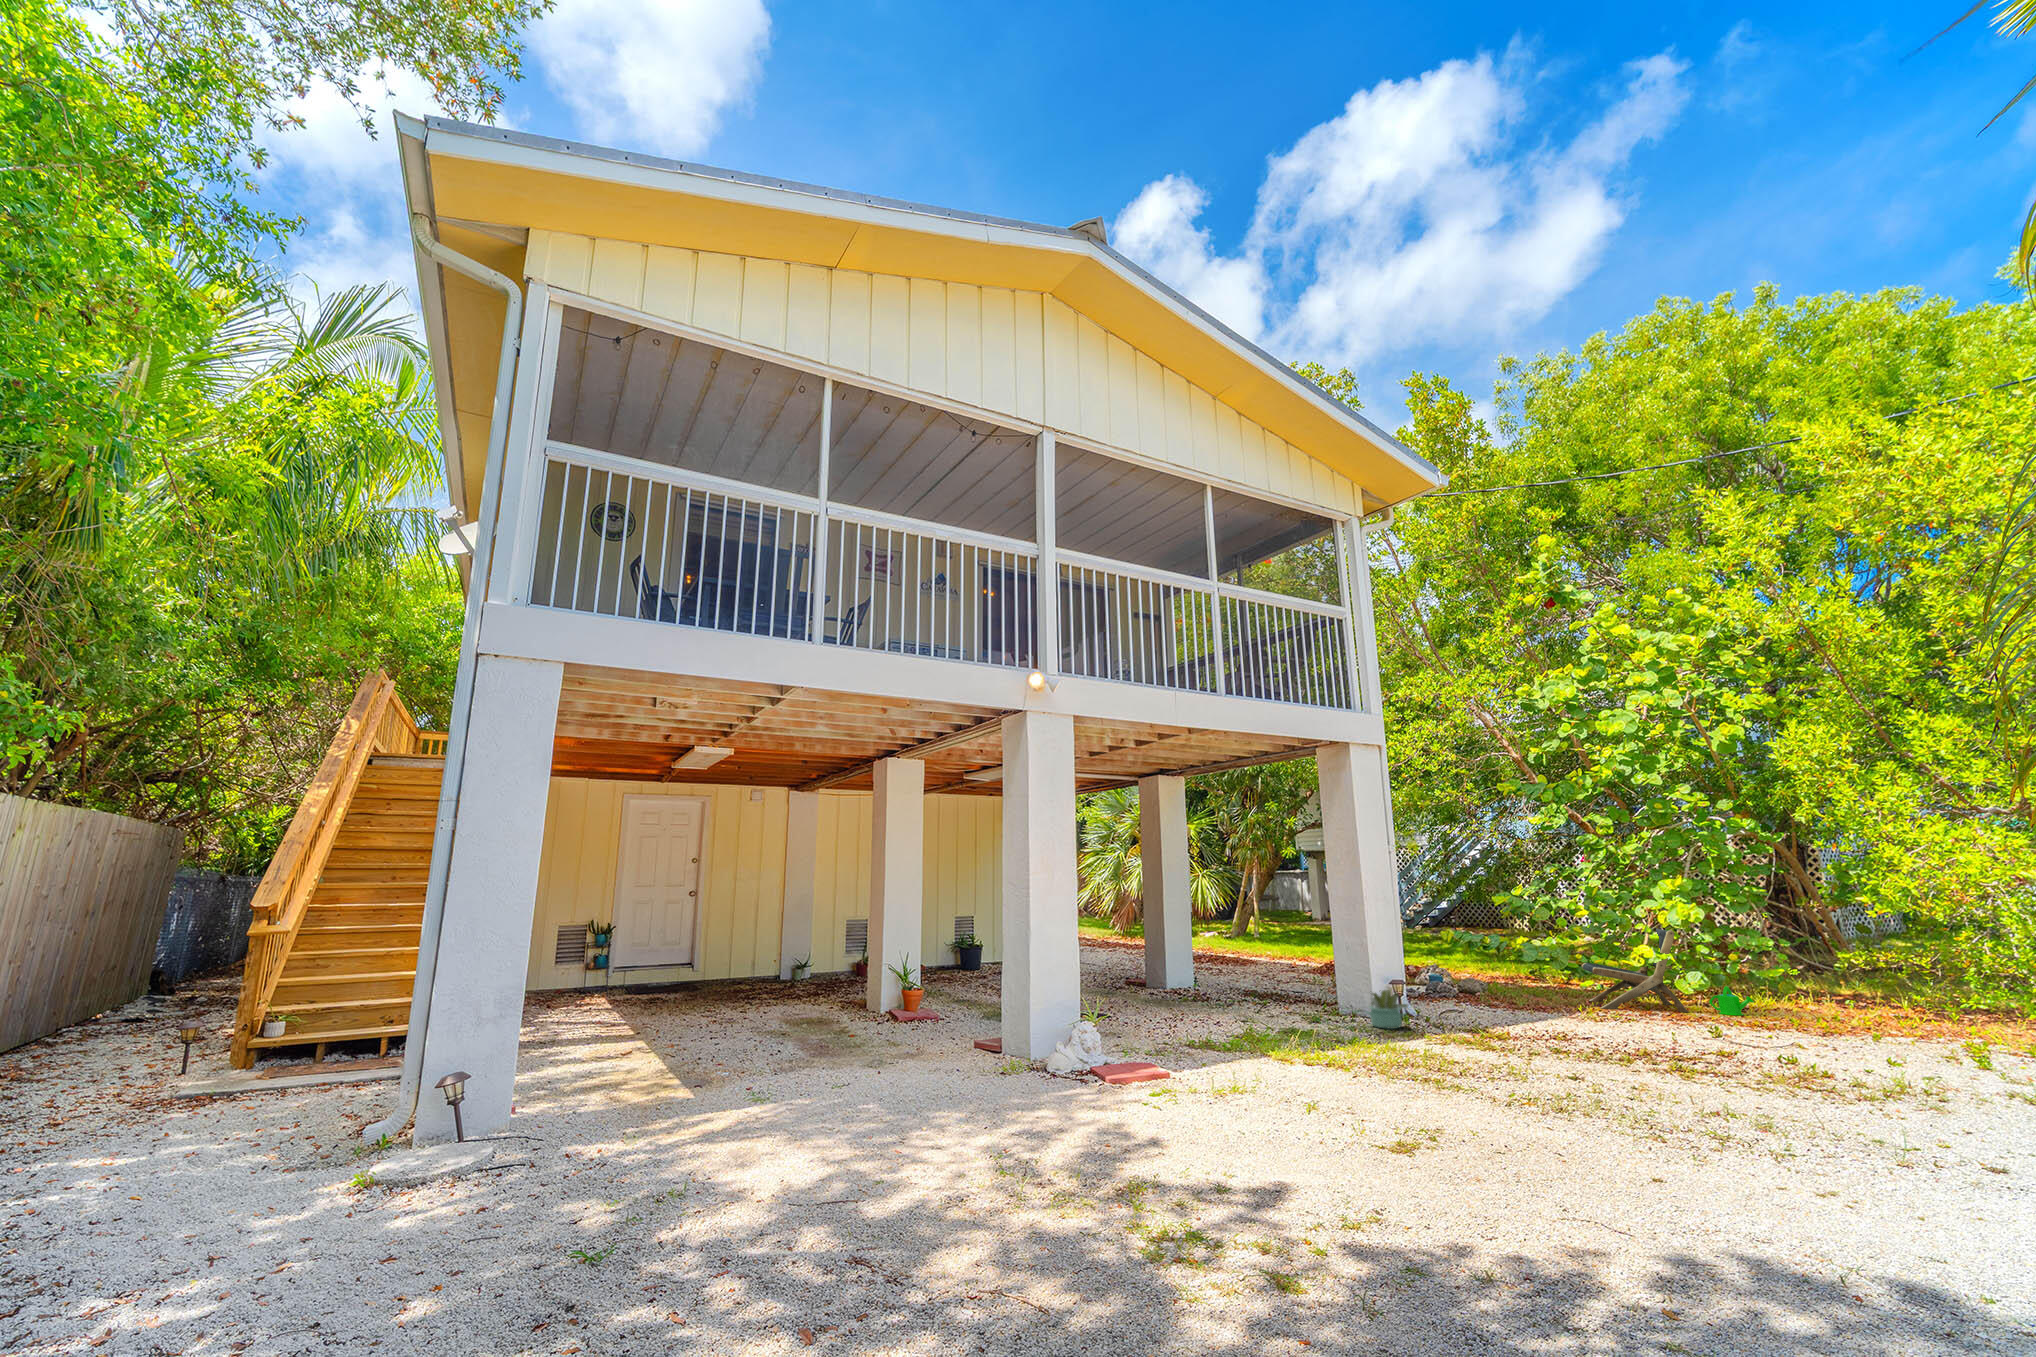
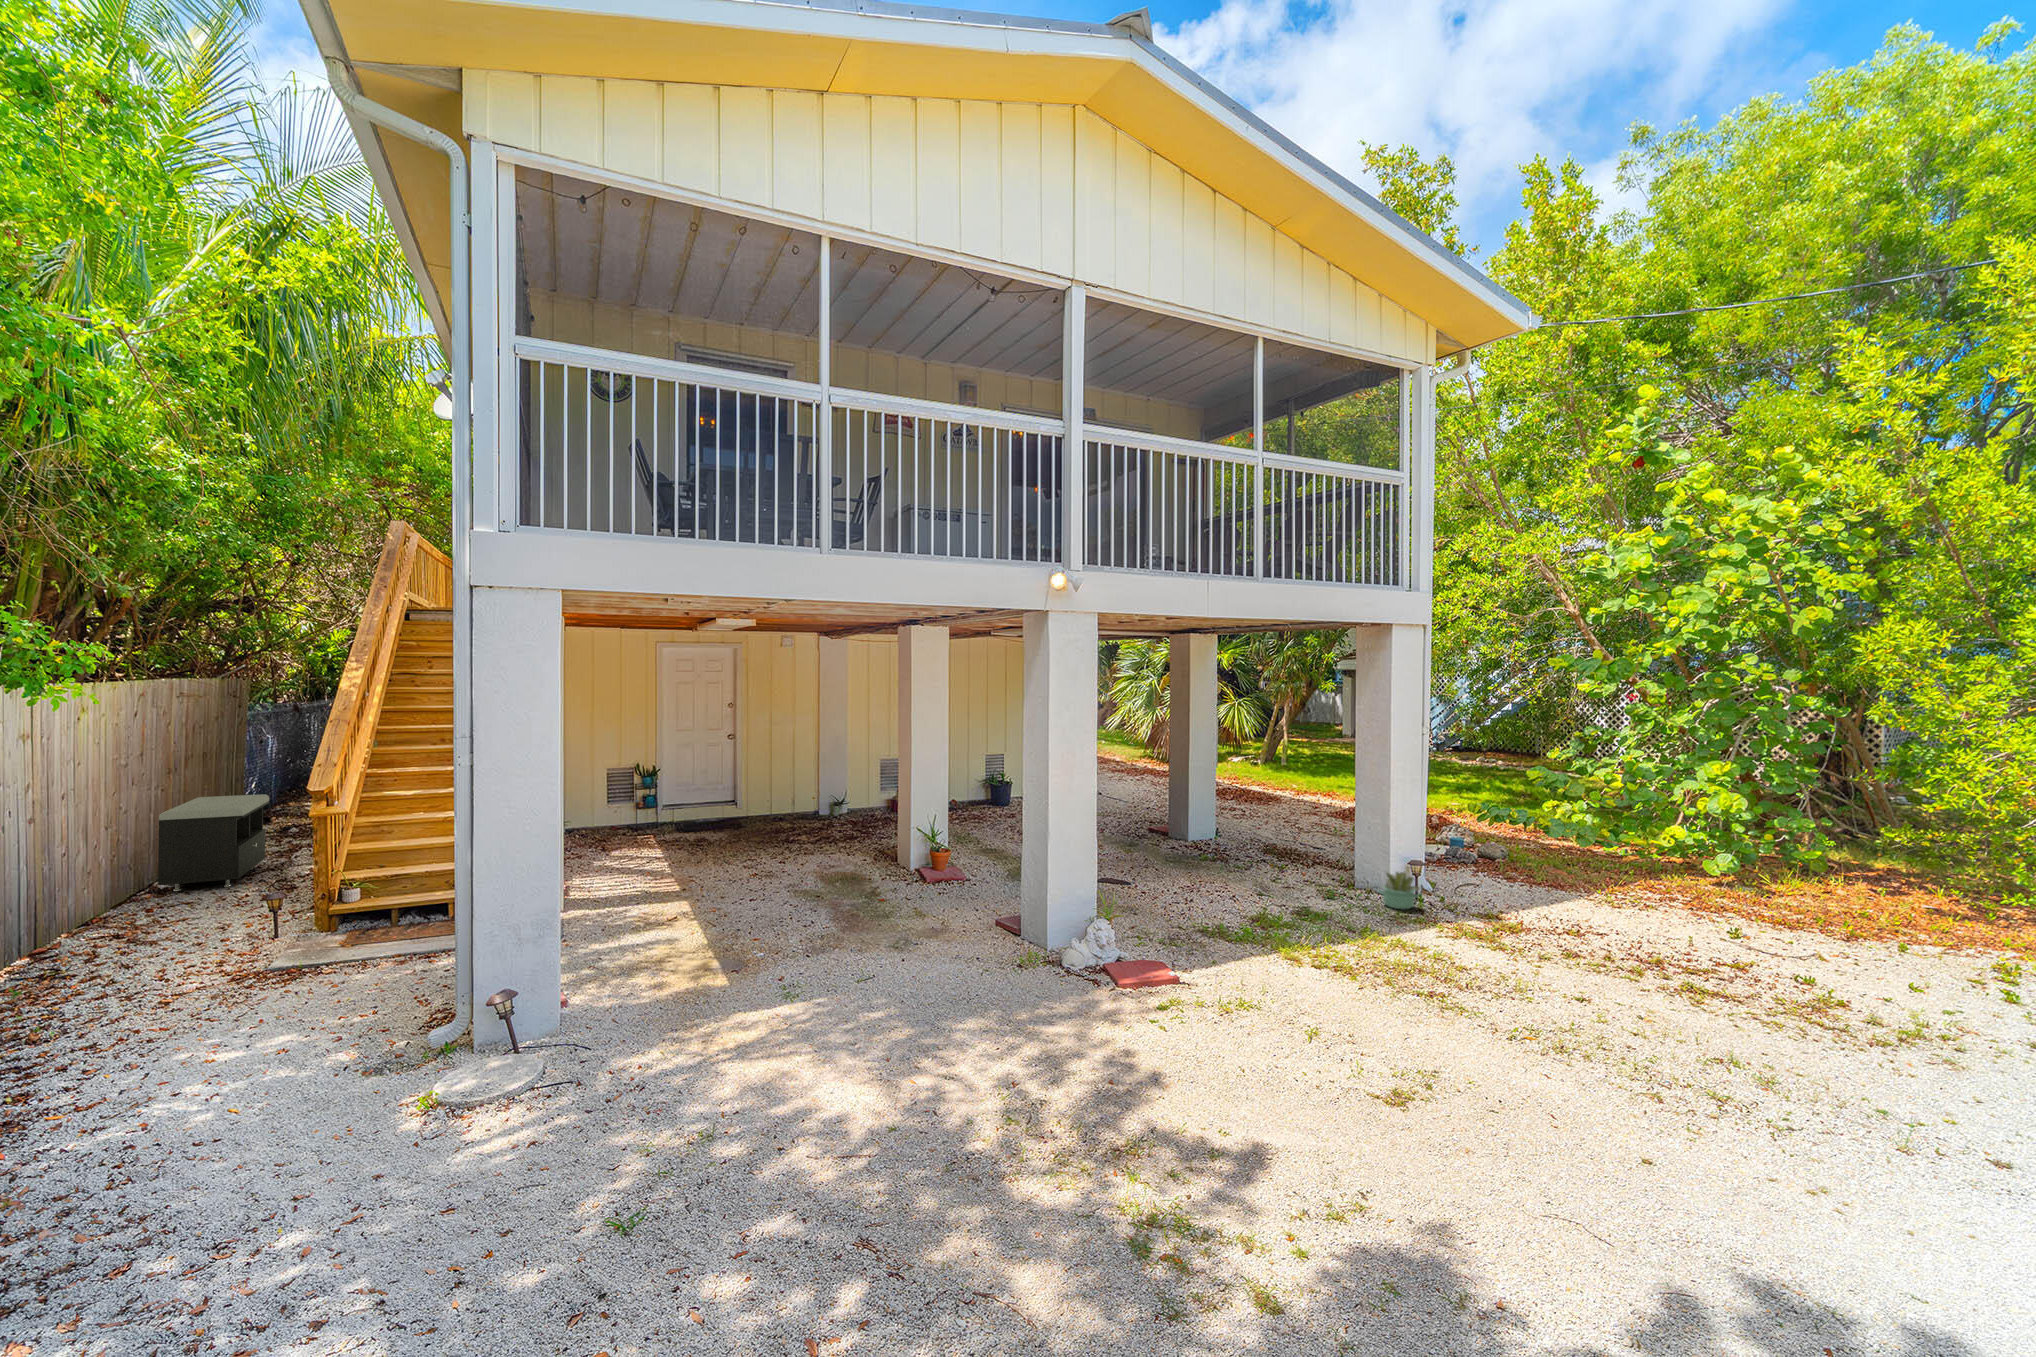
lounge chair: present [1581,929,1688,1012] -> none [1604,807,1708,894]
storage bench: none [40,942,182,1045] -> present [158,794,269,891]
watering can: present [1709,986,1754,1015] -> none [1731,871,1778,900]

